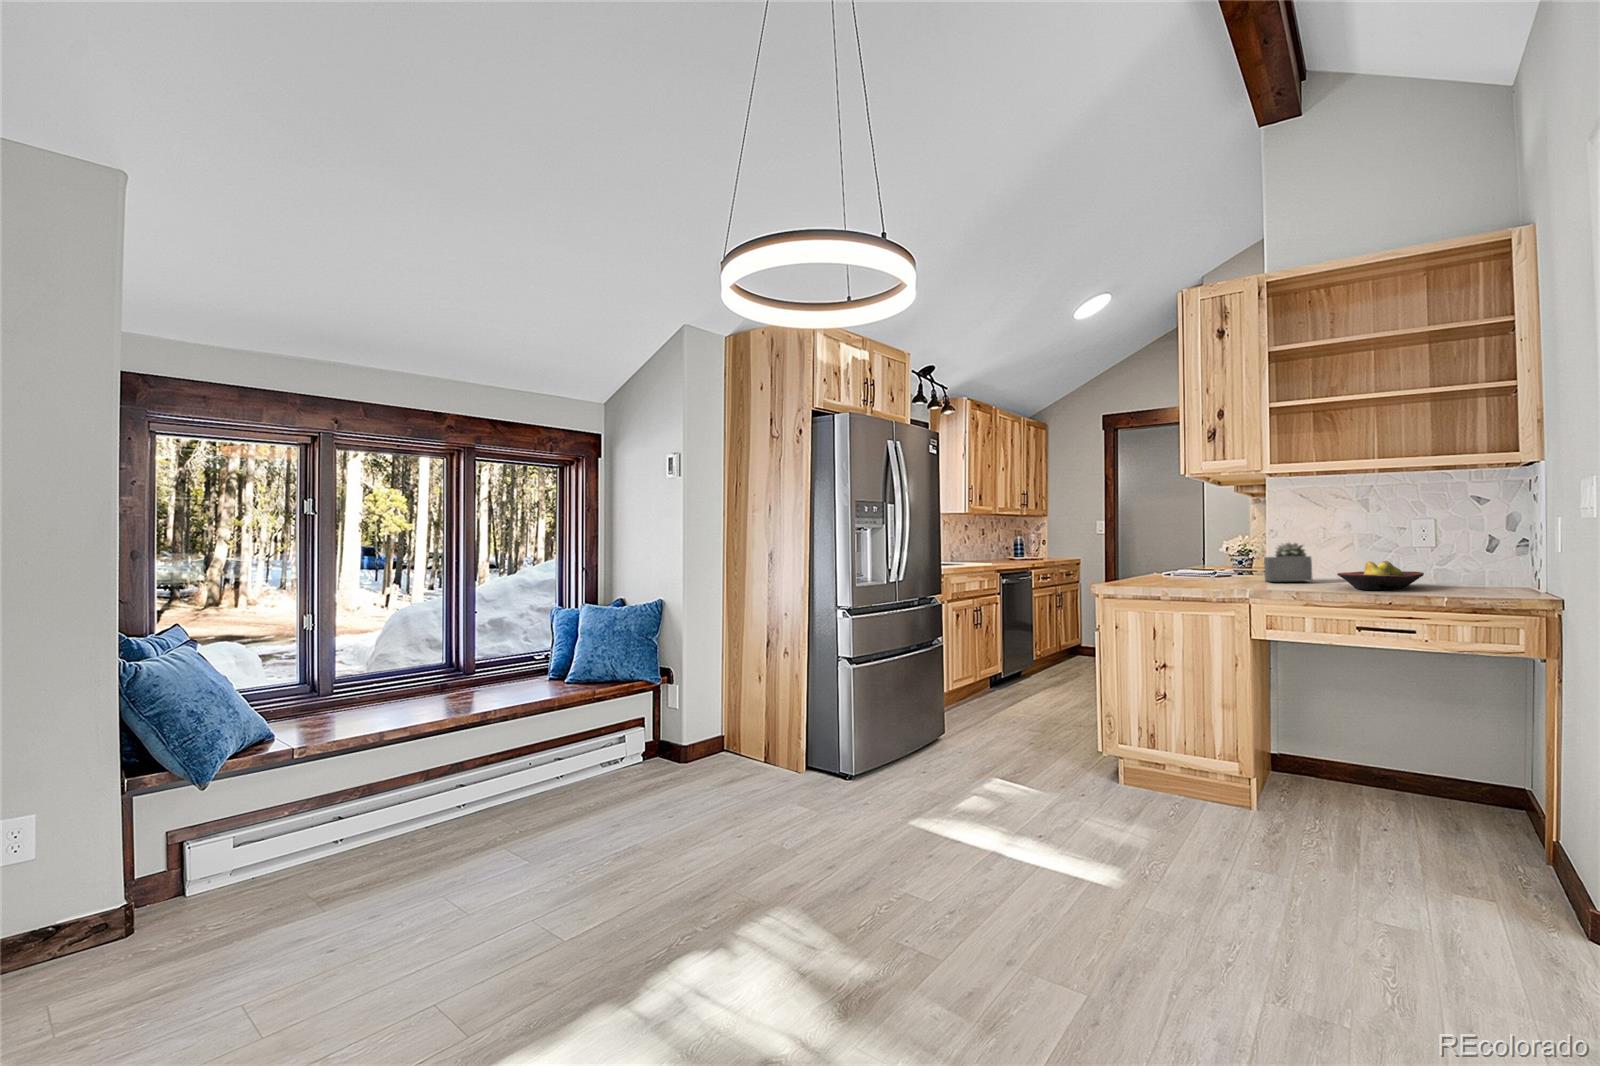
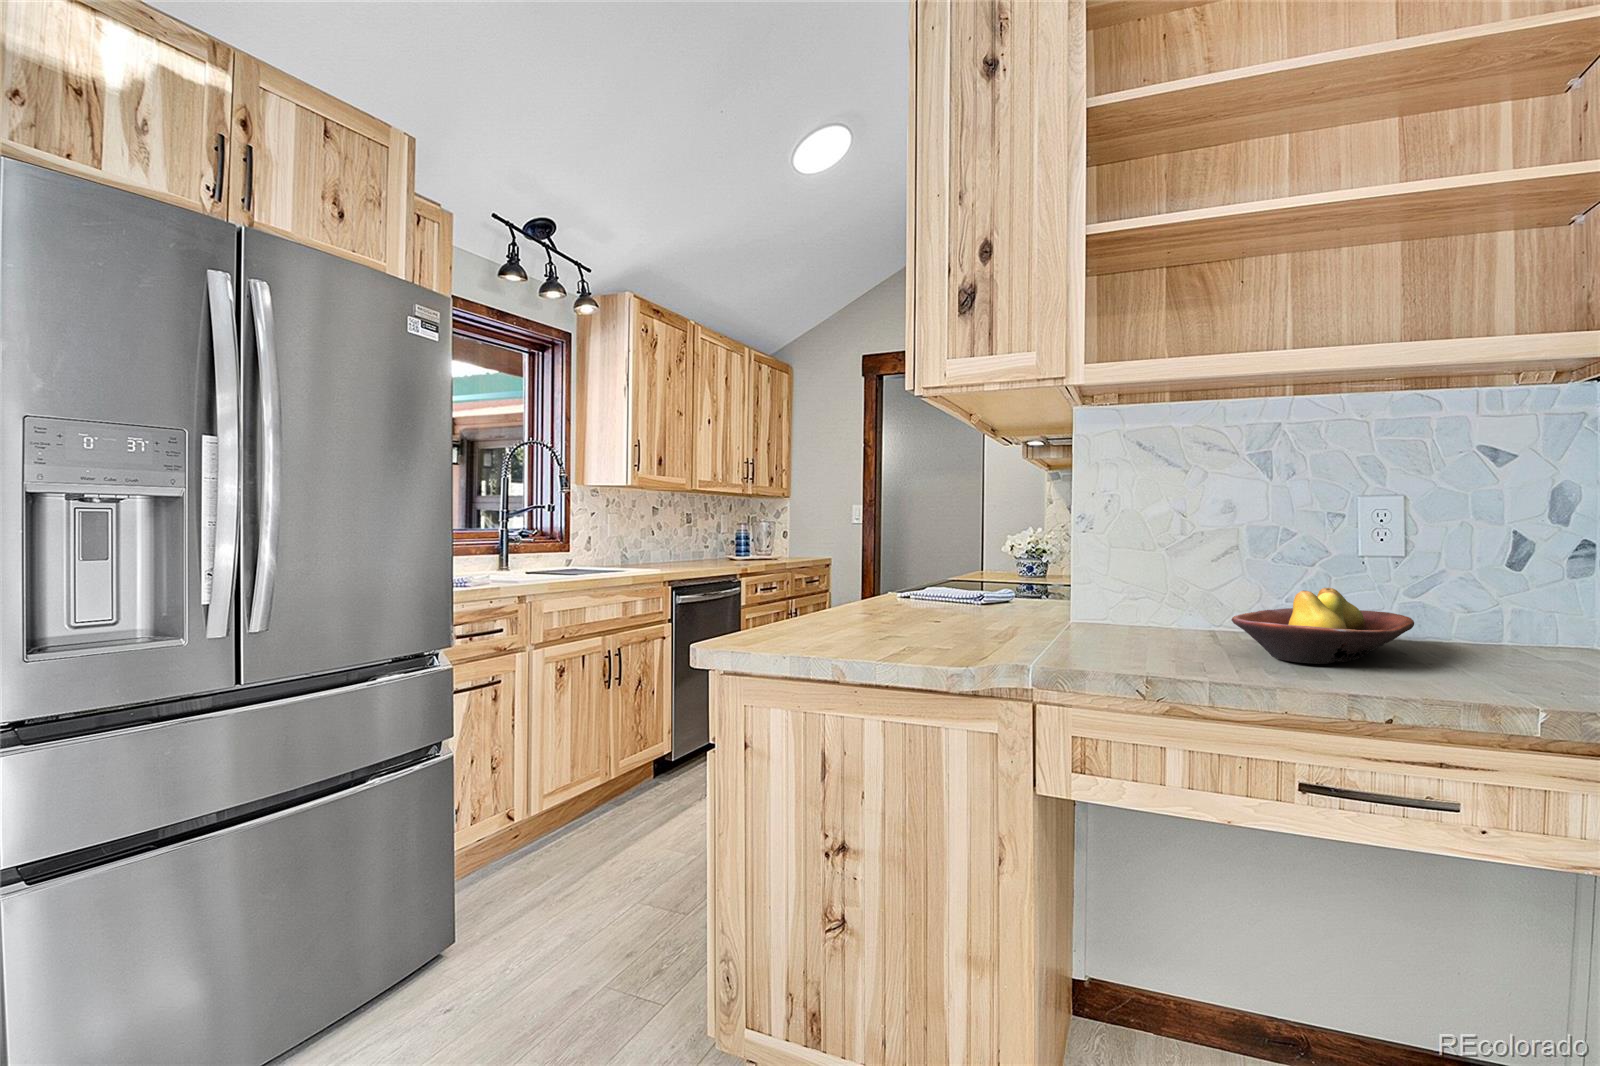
succulent plant: present [1264,543,1312,581] -> none [1070,539,1169,627]

